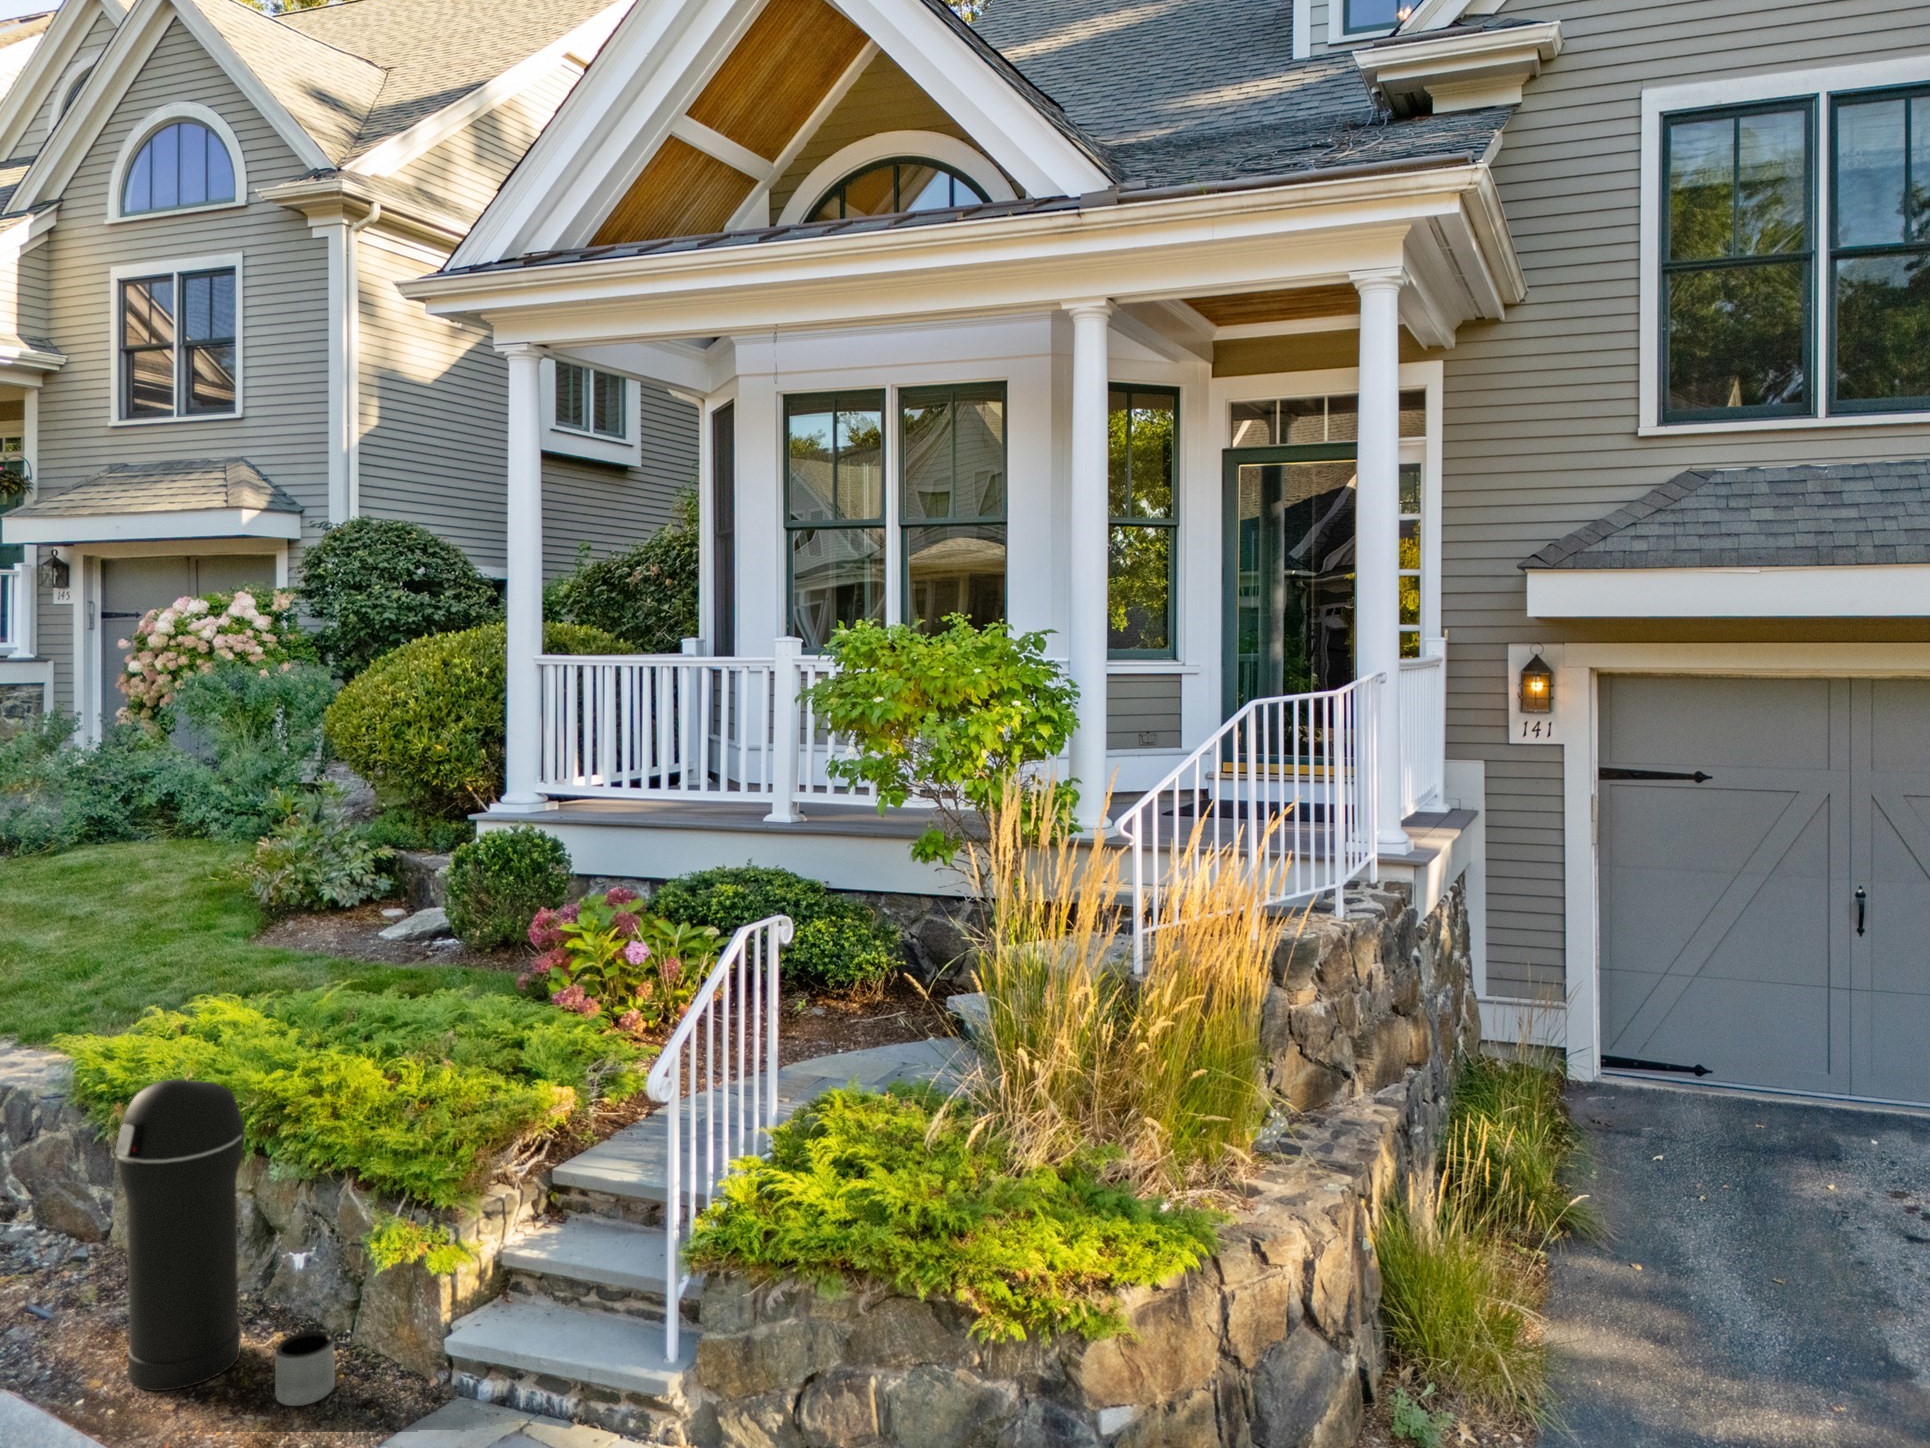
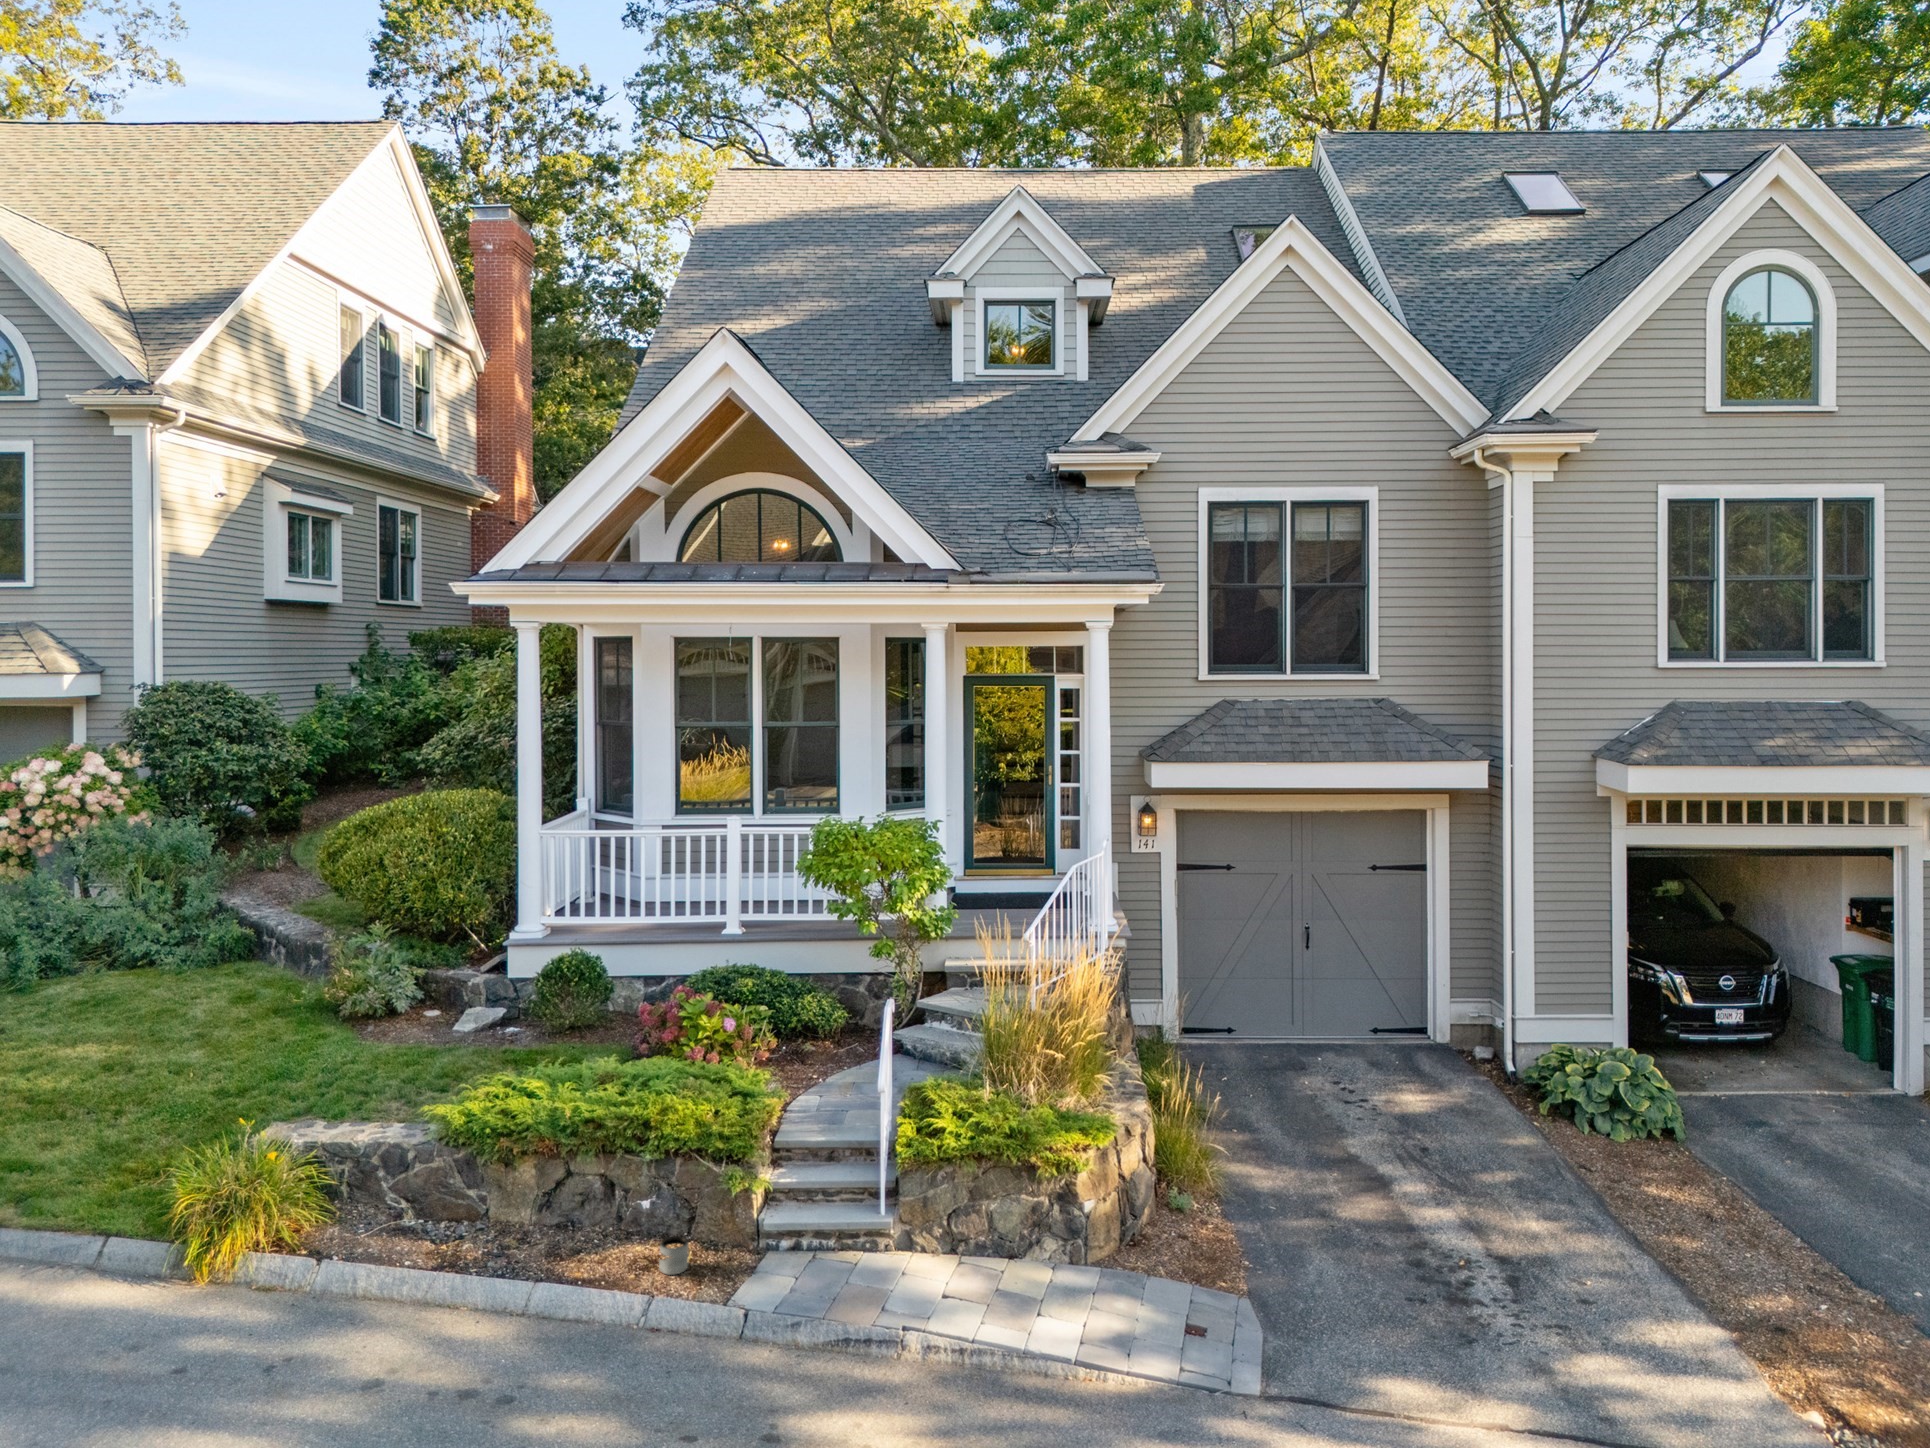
trash can: present [115,1080,245,1391] -> none [563,1113,626,1282]

